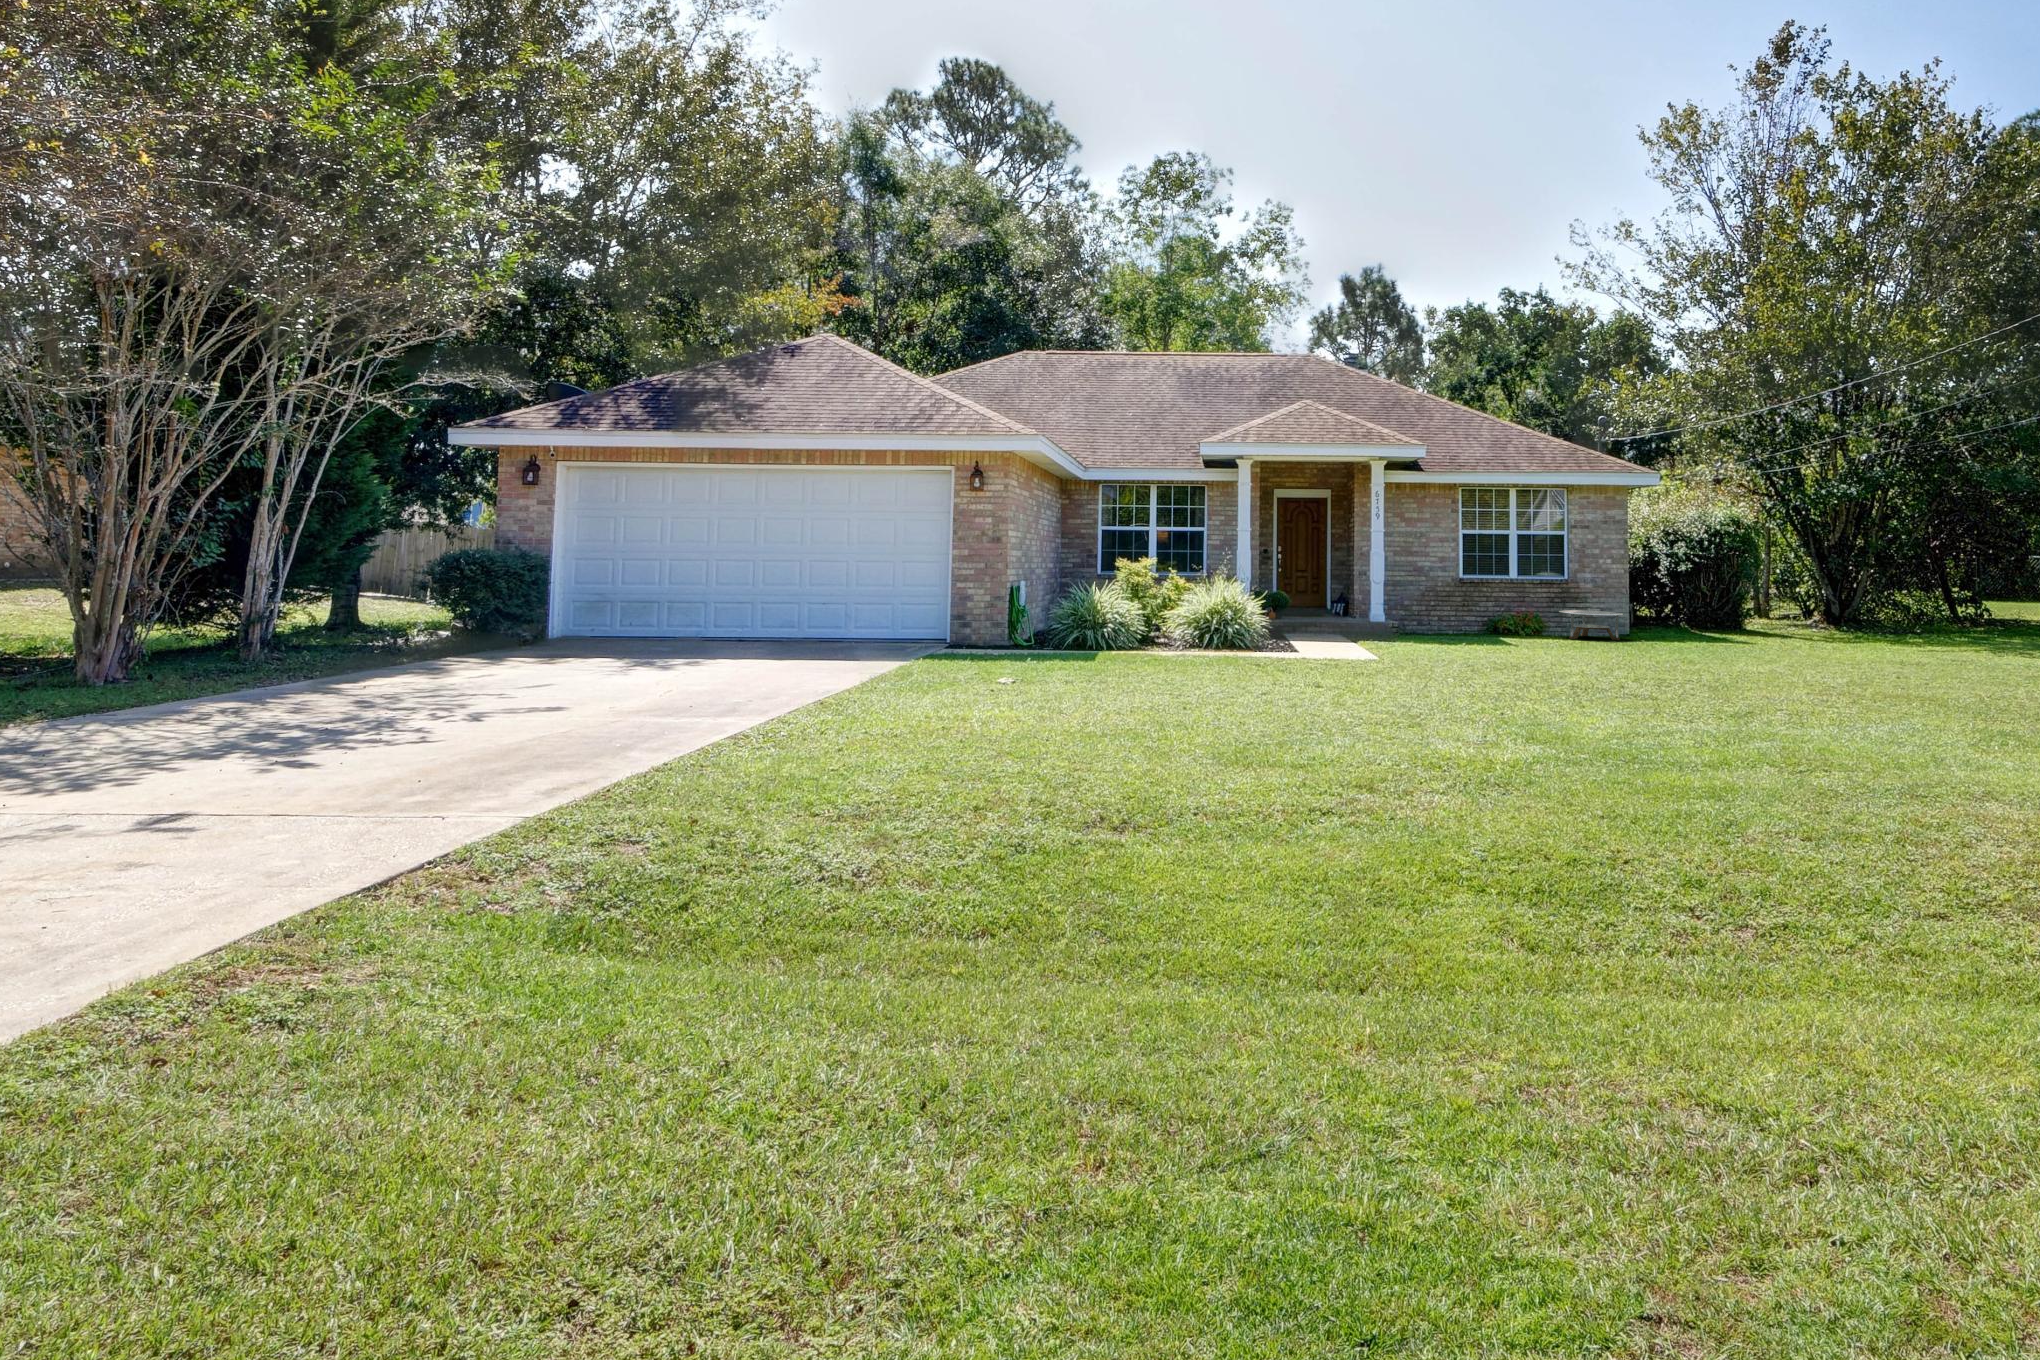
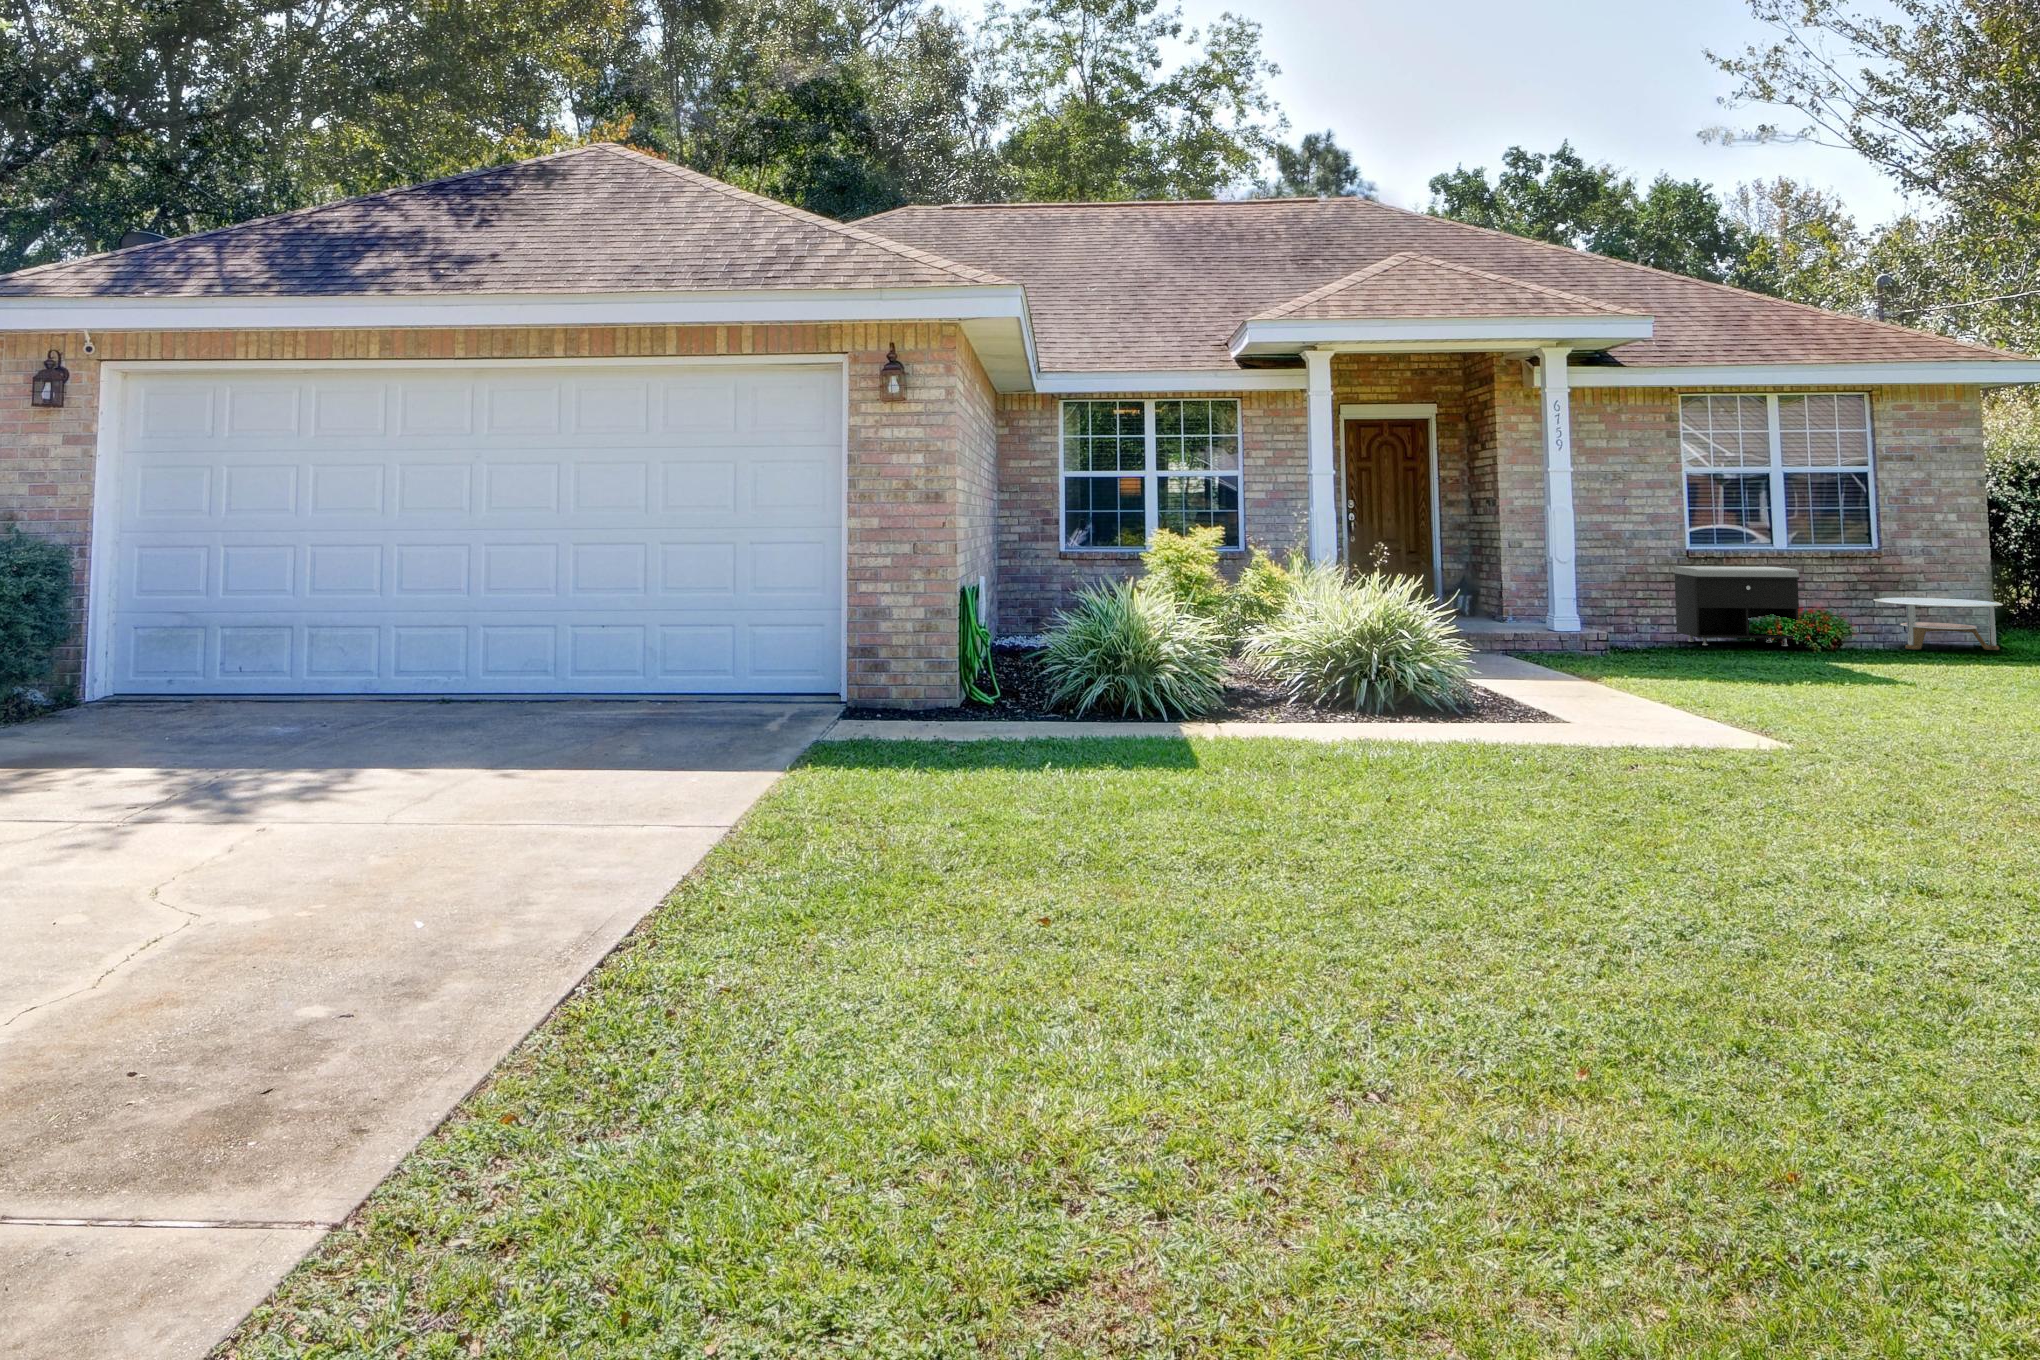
storage bench: none [1452,590,1514,636] -> present [1675,566,1799,646]

